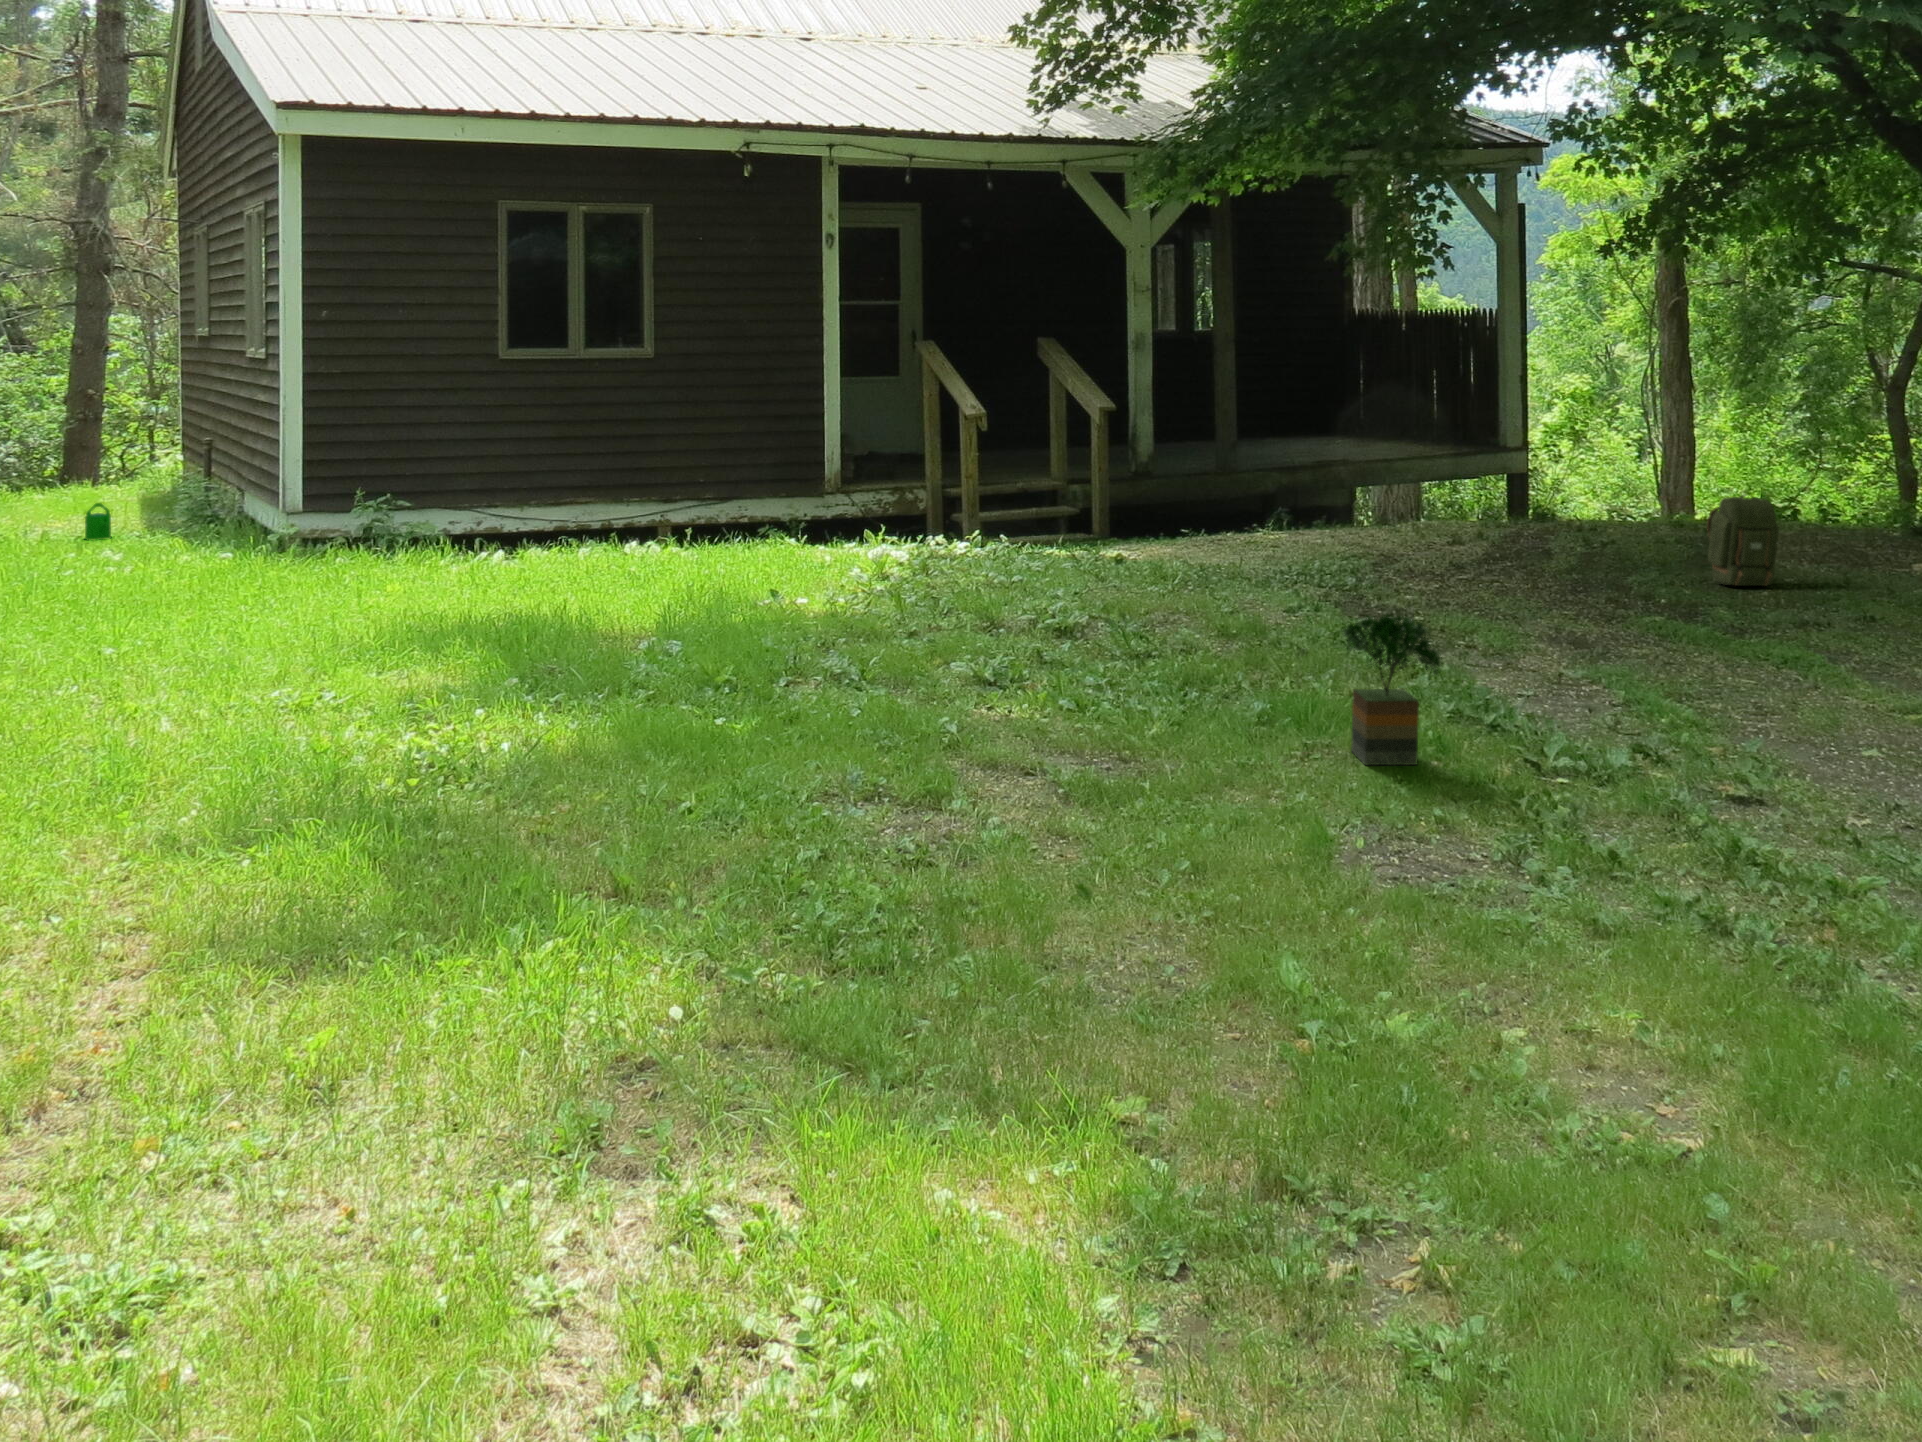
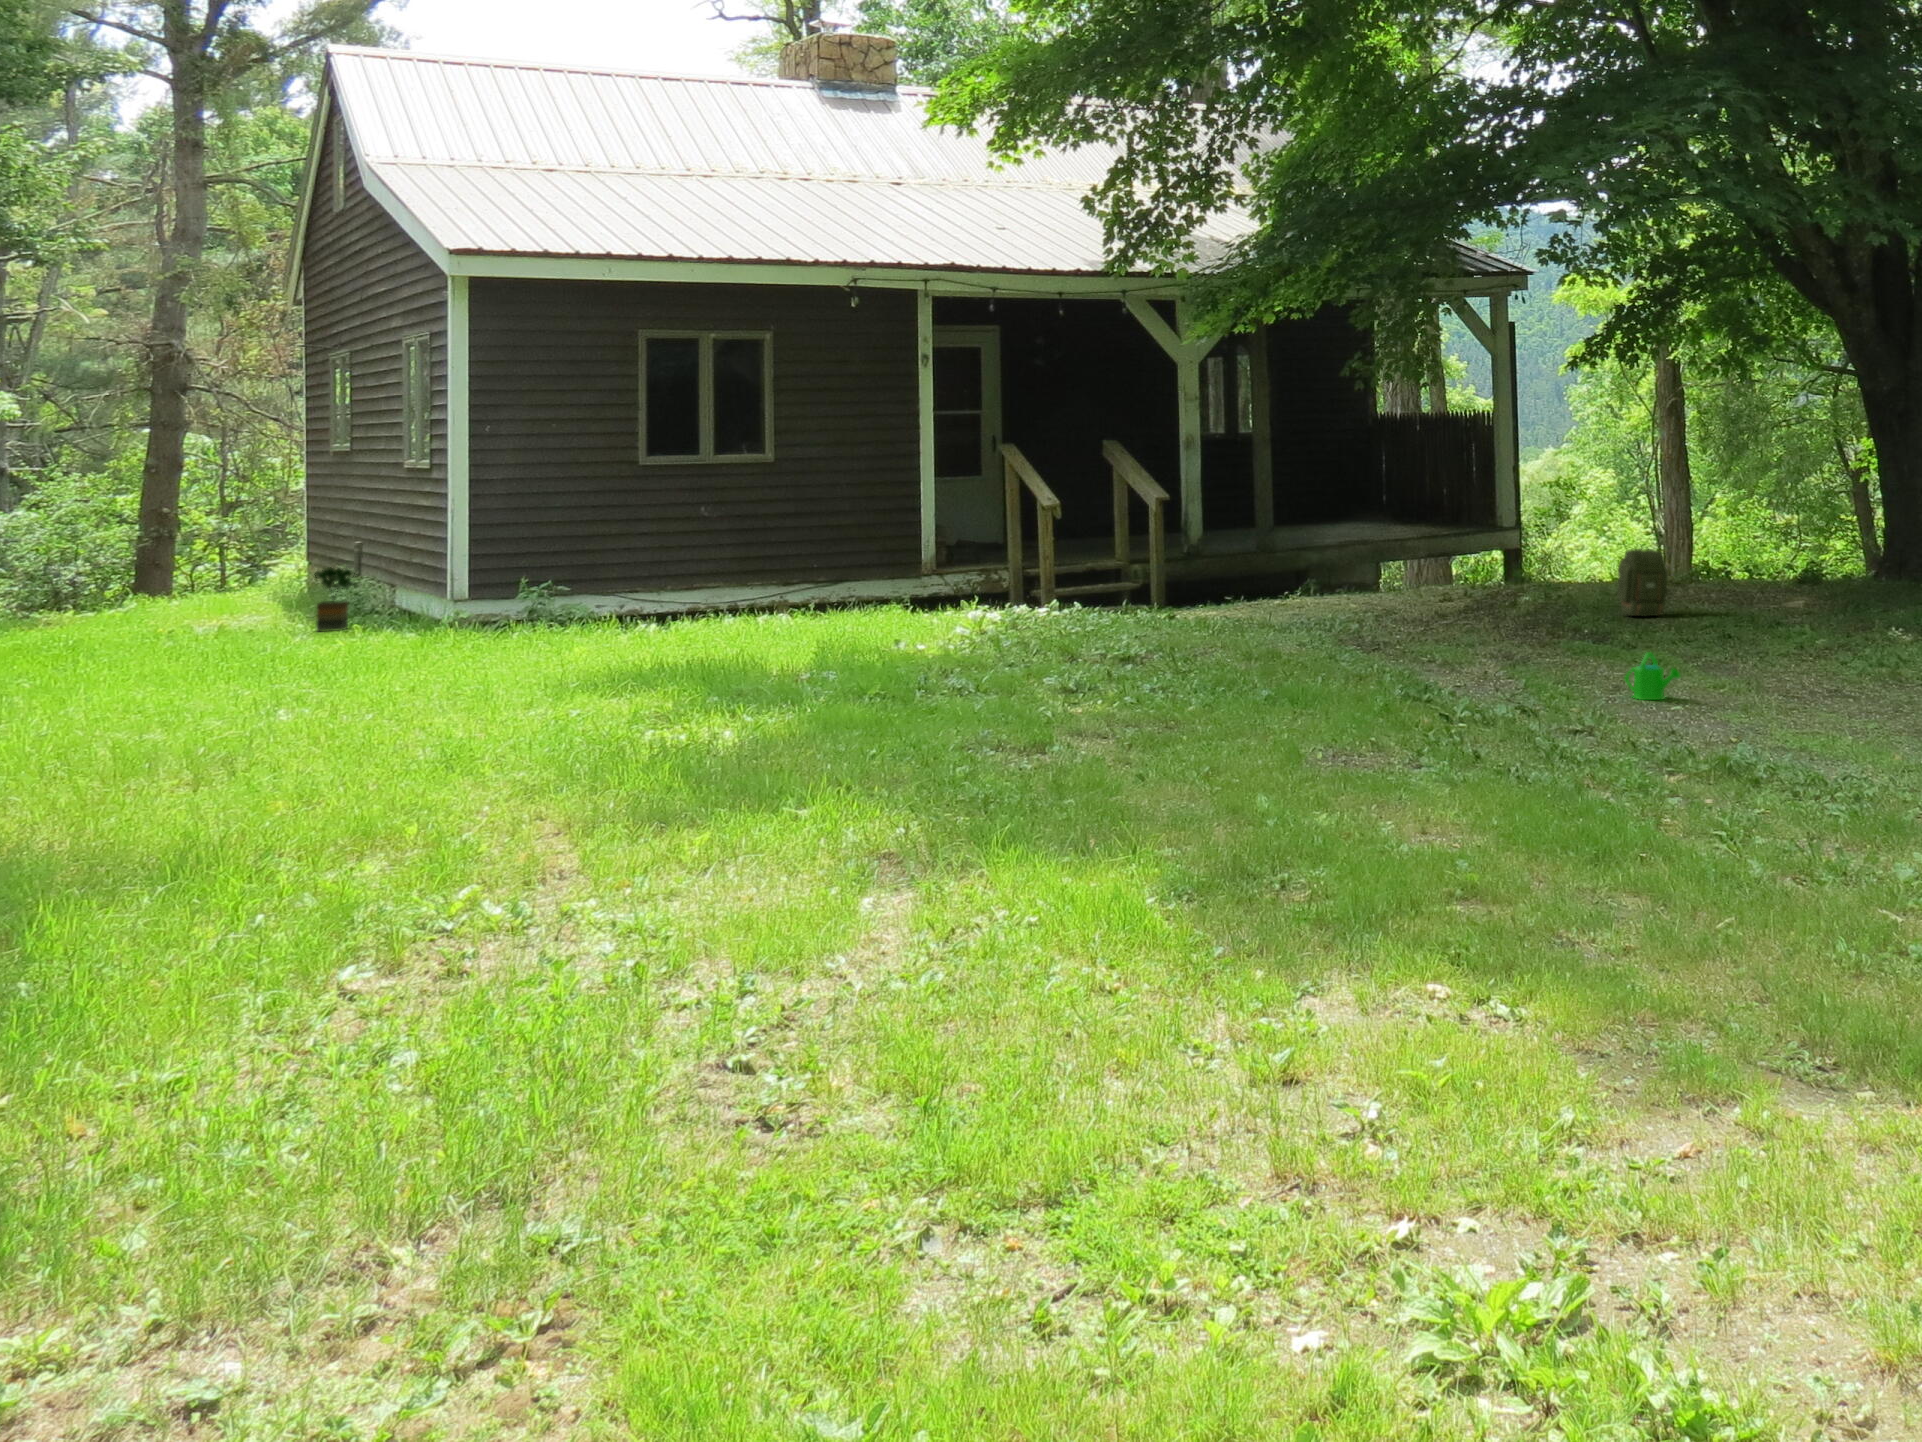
watering can: present [85,503,111,540] -> present [1624,652,1680,700]
potted tree: present [1341,614,1442,765] -> present [314,567,357,632]

